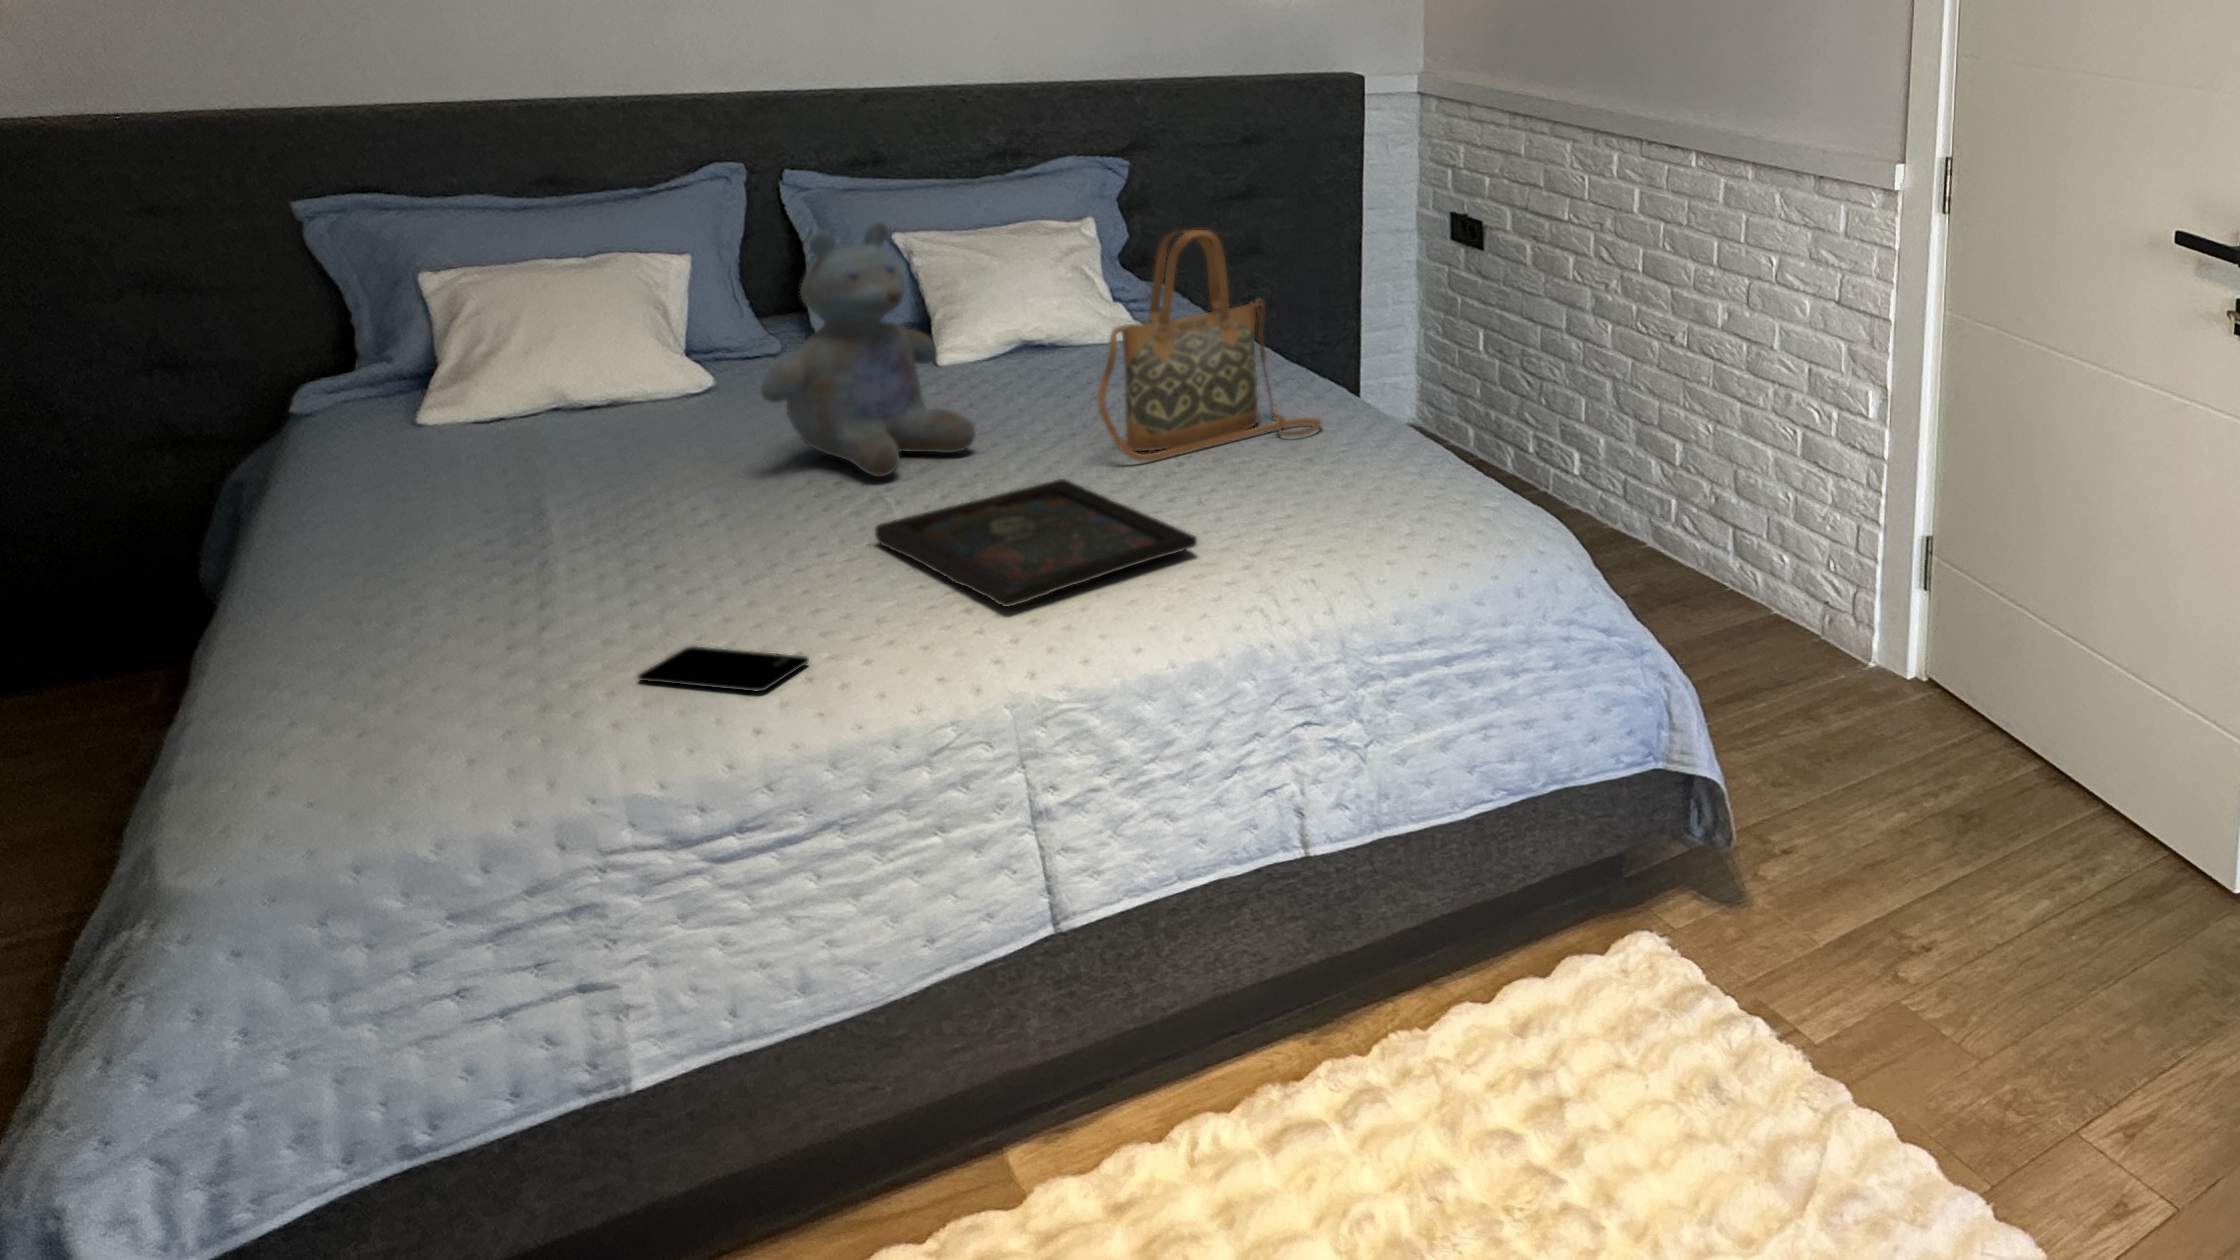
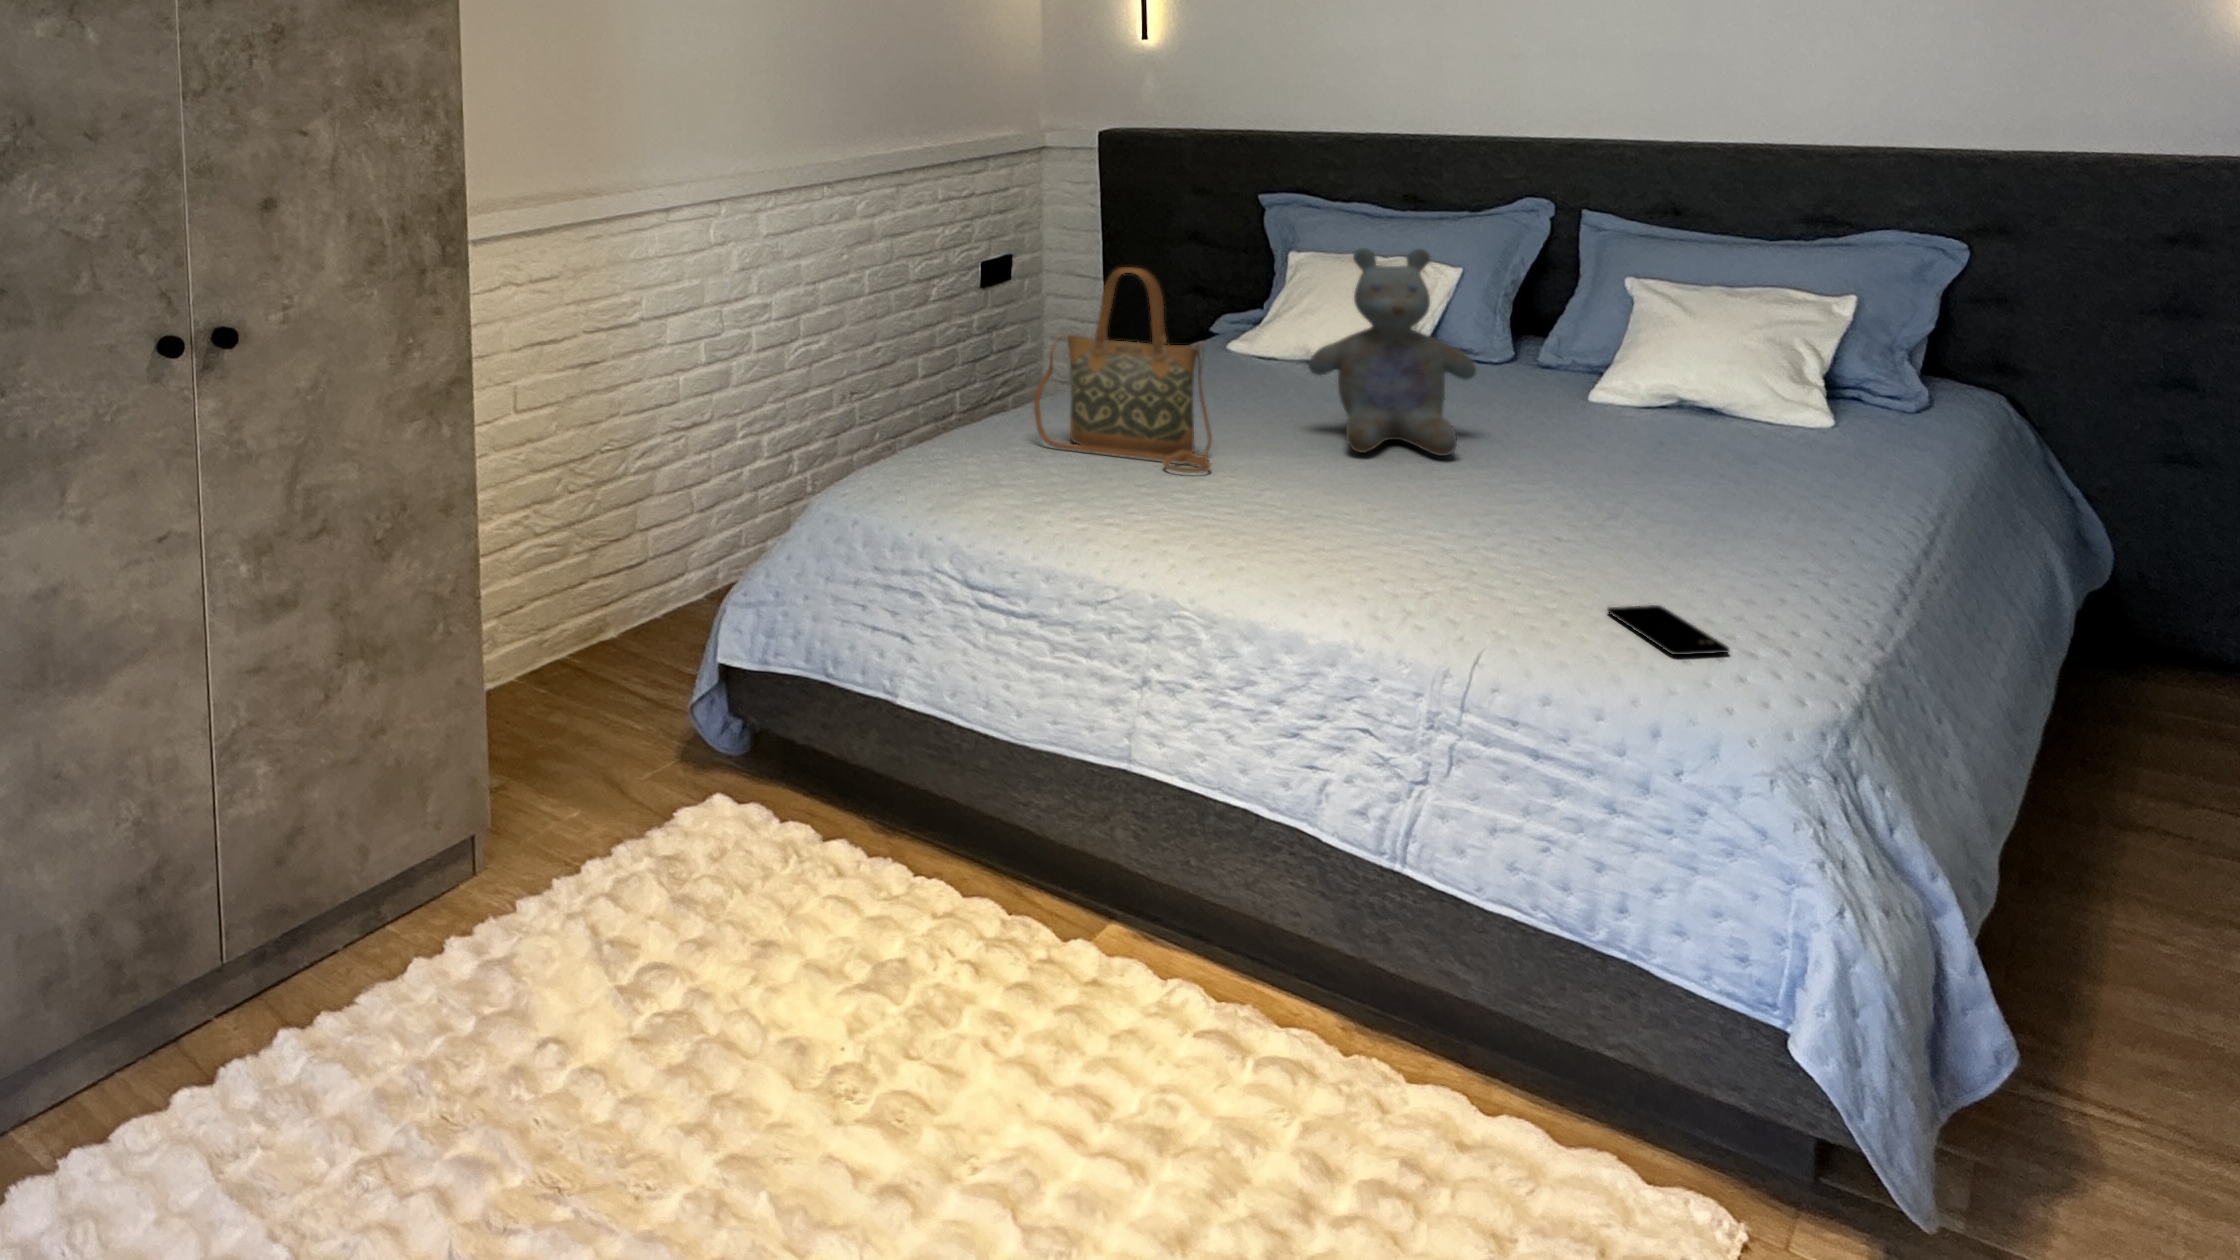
handbag: present [1098,230,1322,461] -> present [1034,267,1212,473]
tray: present [875,479,1197,607] -> none [1223,471,1433,565]
smartphone: present [639,646,809,692] -> present [1607,605,1730,655]

